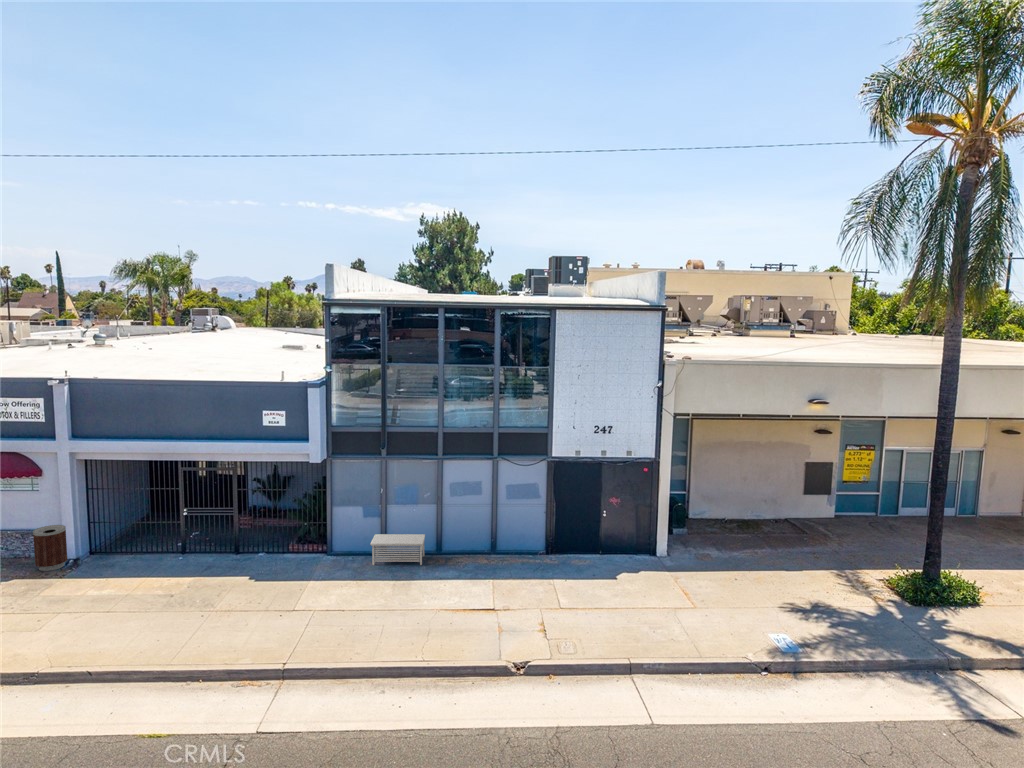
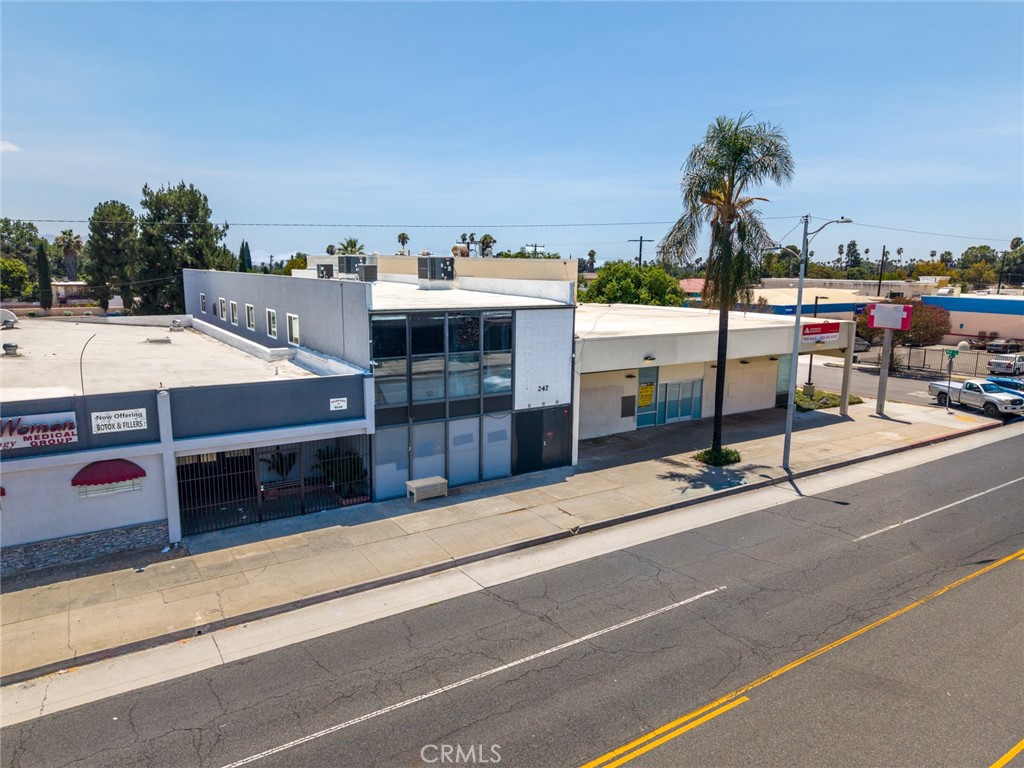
trash can: present [33,525,67,571] -> none [156,515,183,554]

